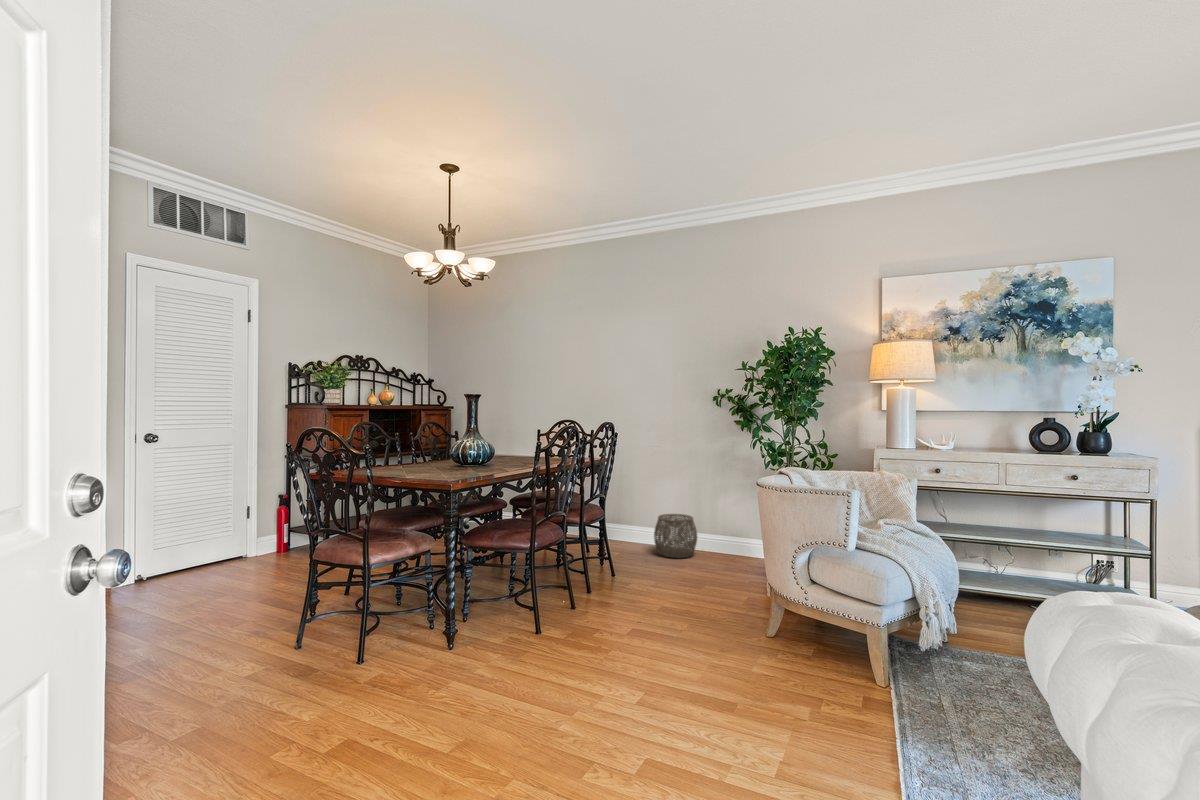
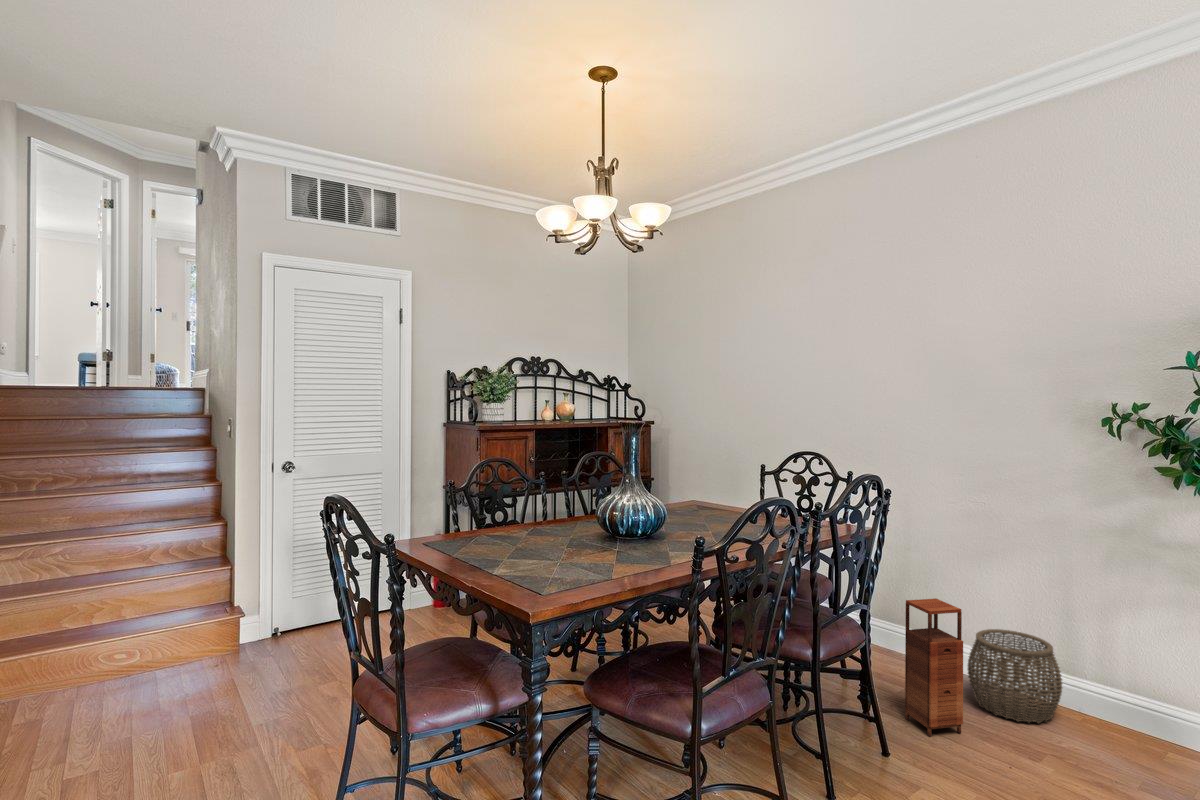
storage cabinet: none [624,496,653,569] -> present [905,598,963,737]

